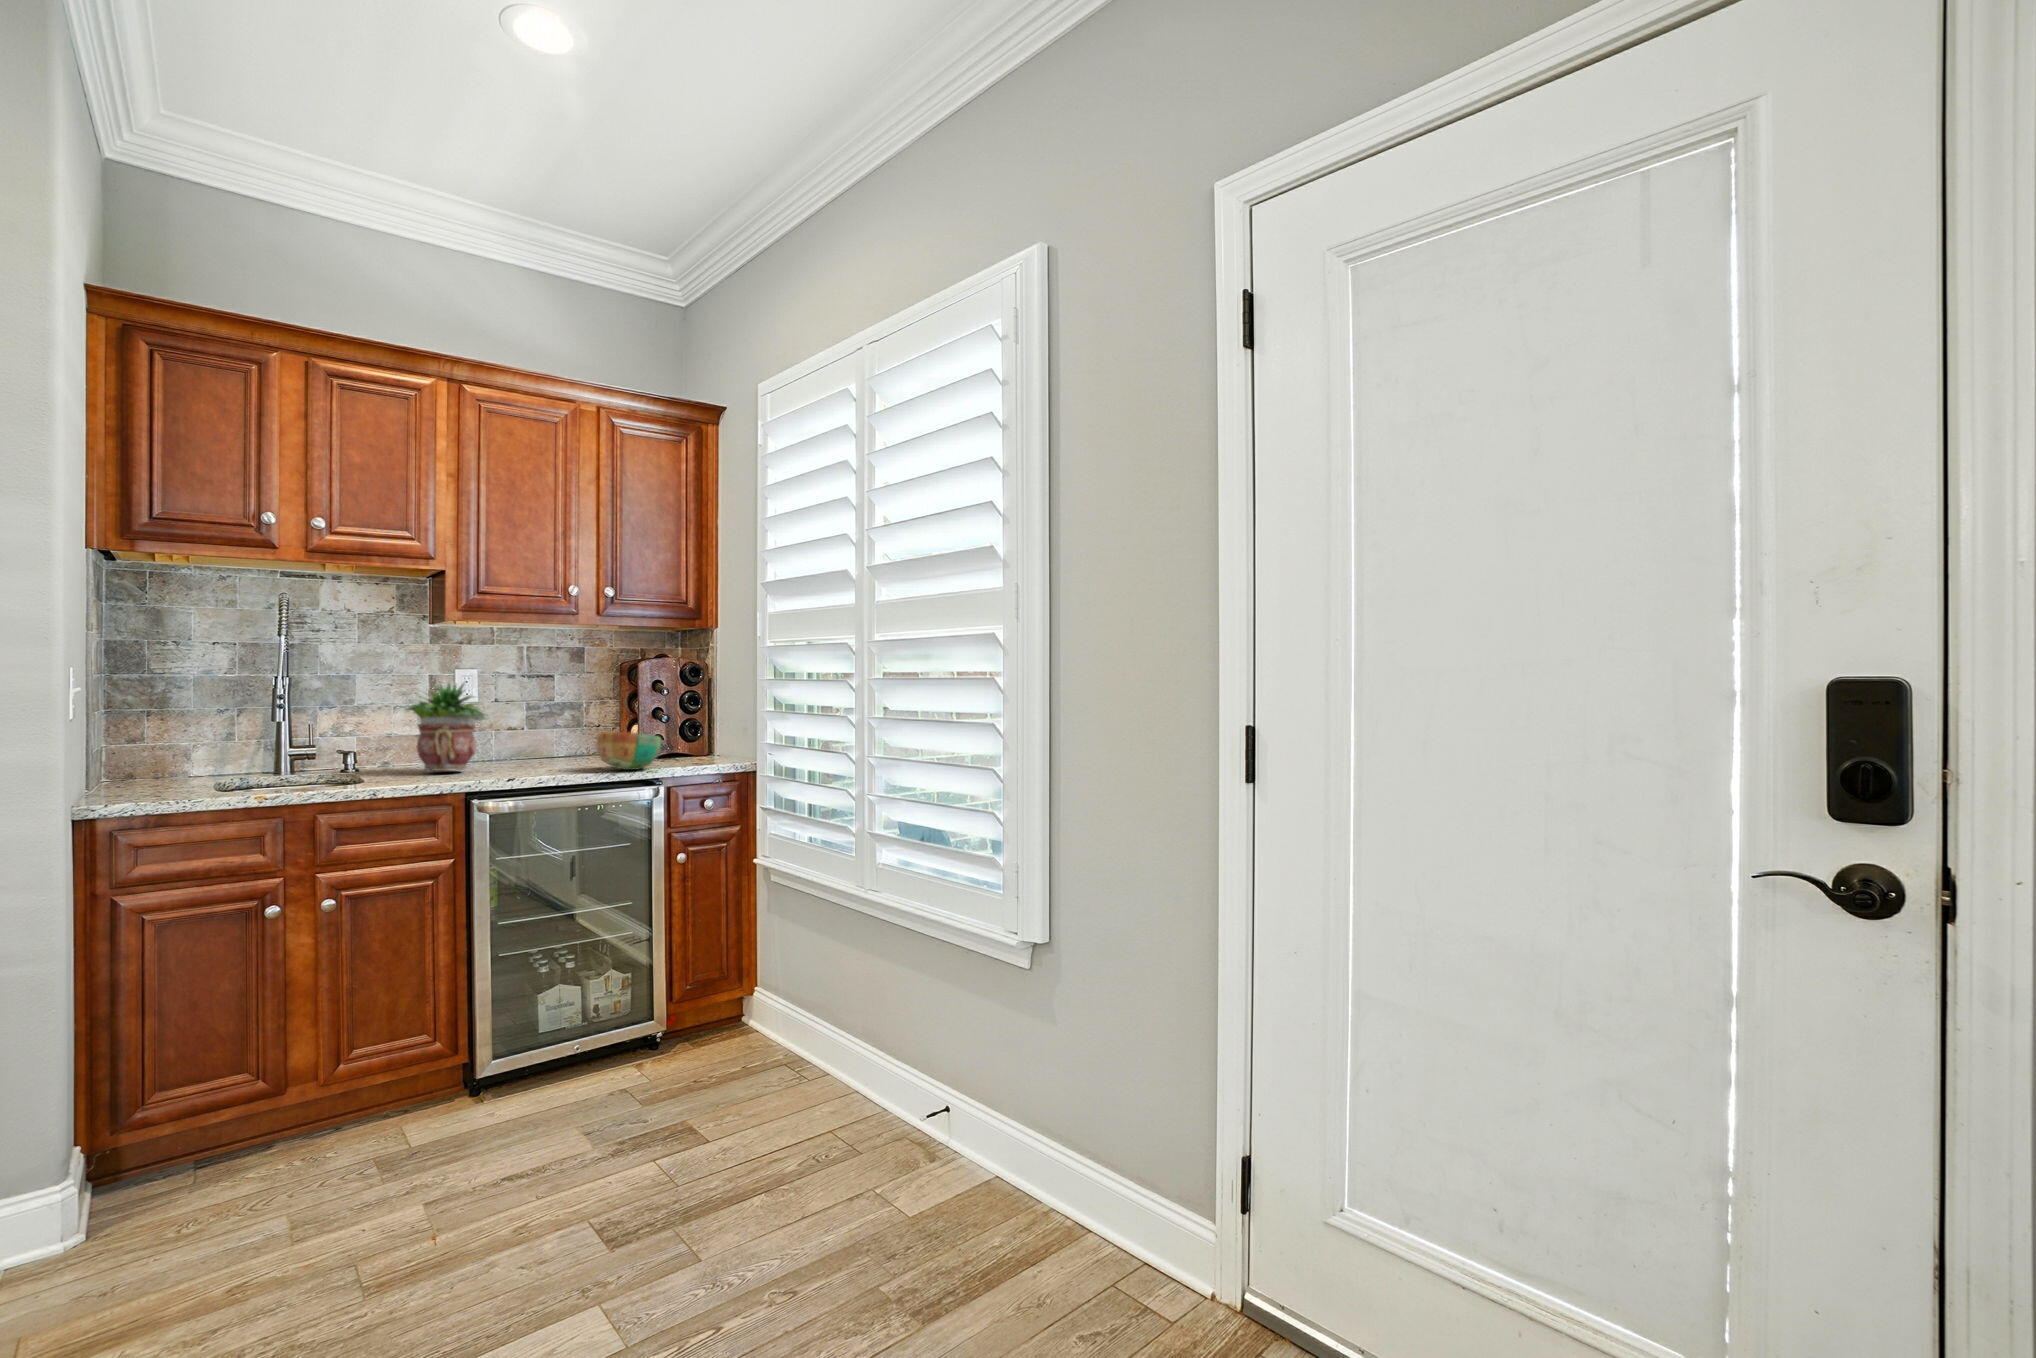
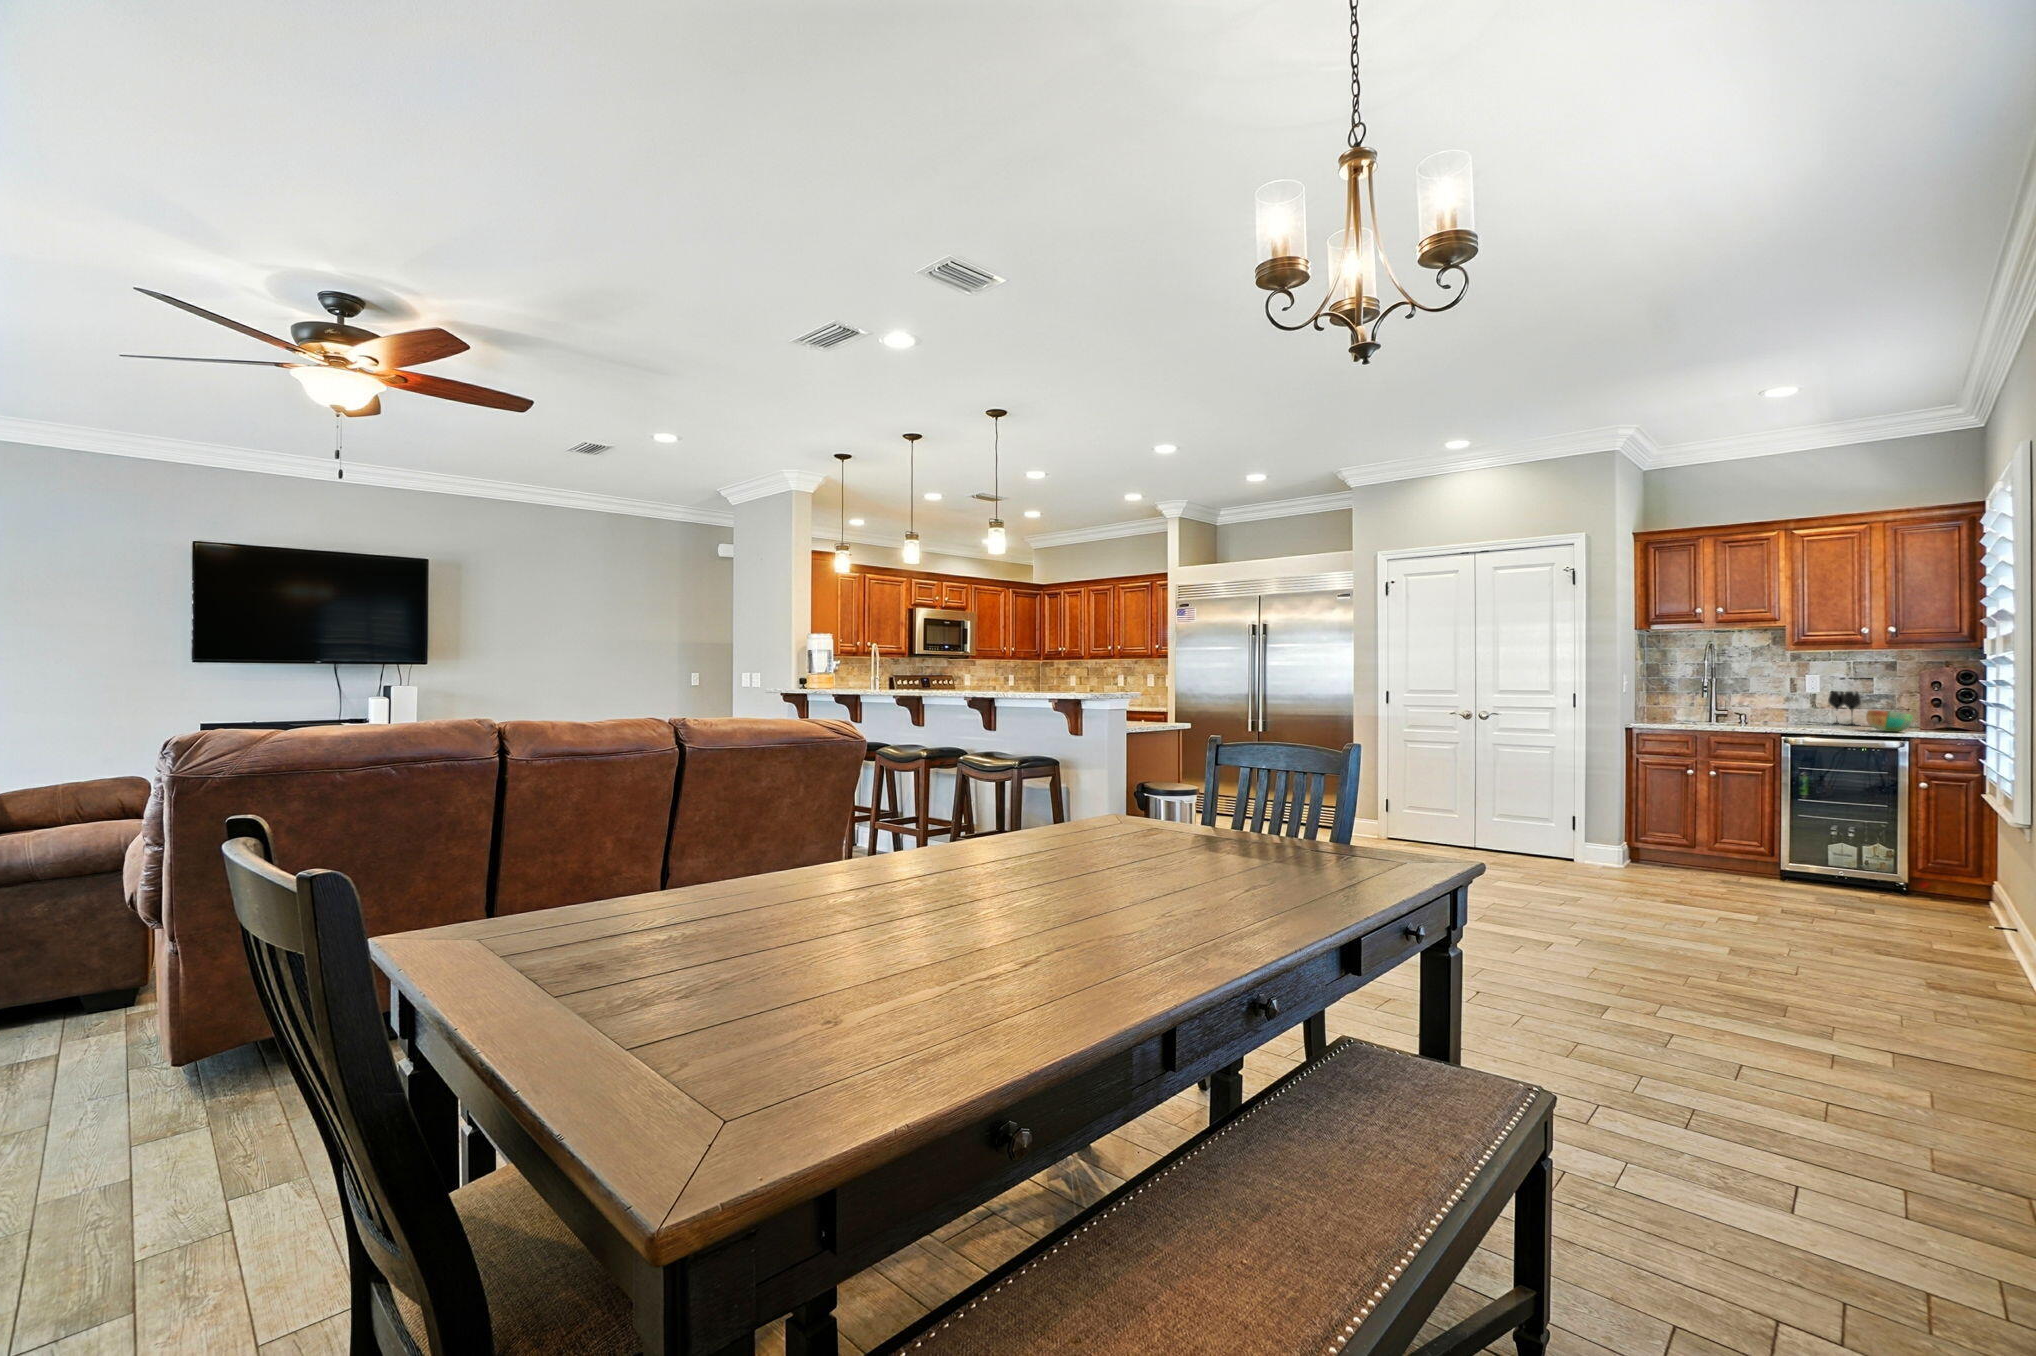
potted plant: present [406,682,486,771] -> none [1761,681,1810,726]
wine glass: none [484,699,542,760] -> present [1828,691,1861,725]

